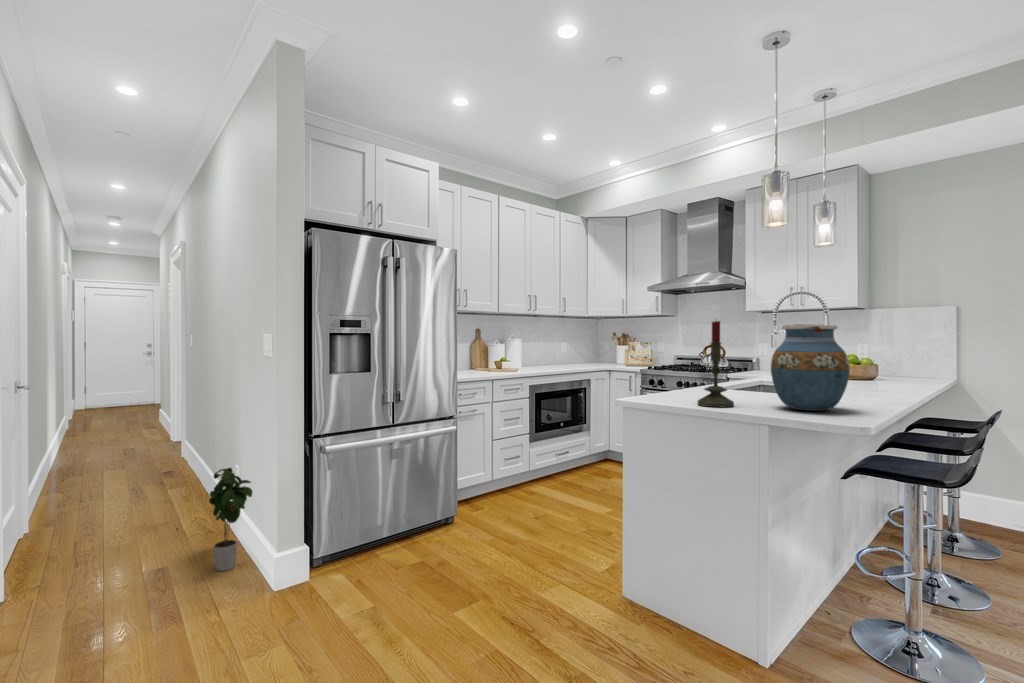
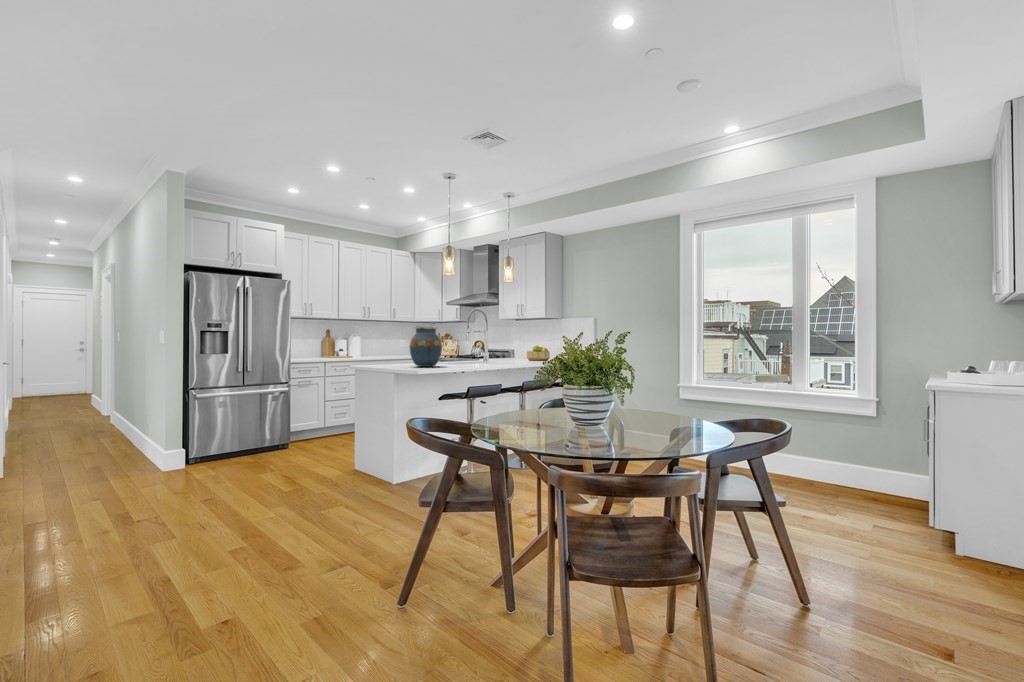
candle: present [698,321,734,407] -> none [382,323,399,366]
potted plant: present [209,468,252,571] -> none [125,409,152,467]

